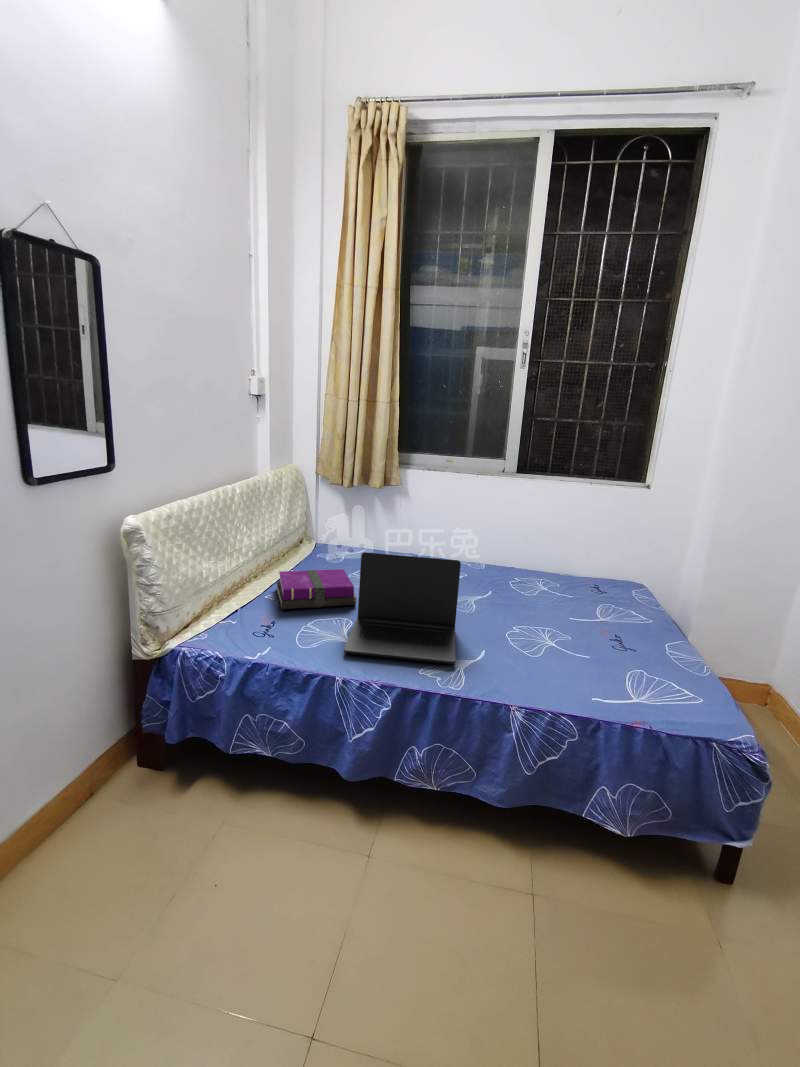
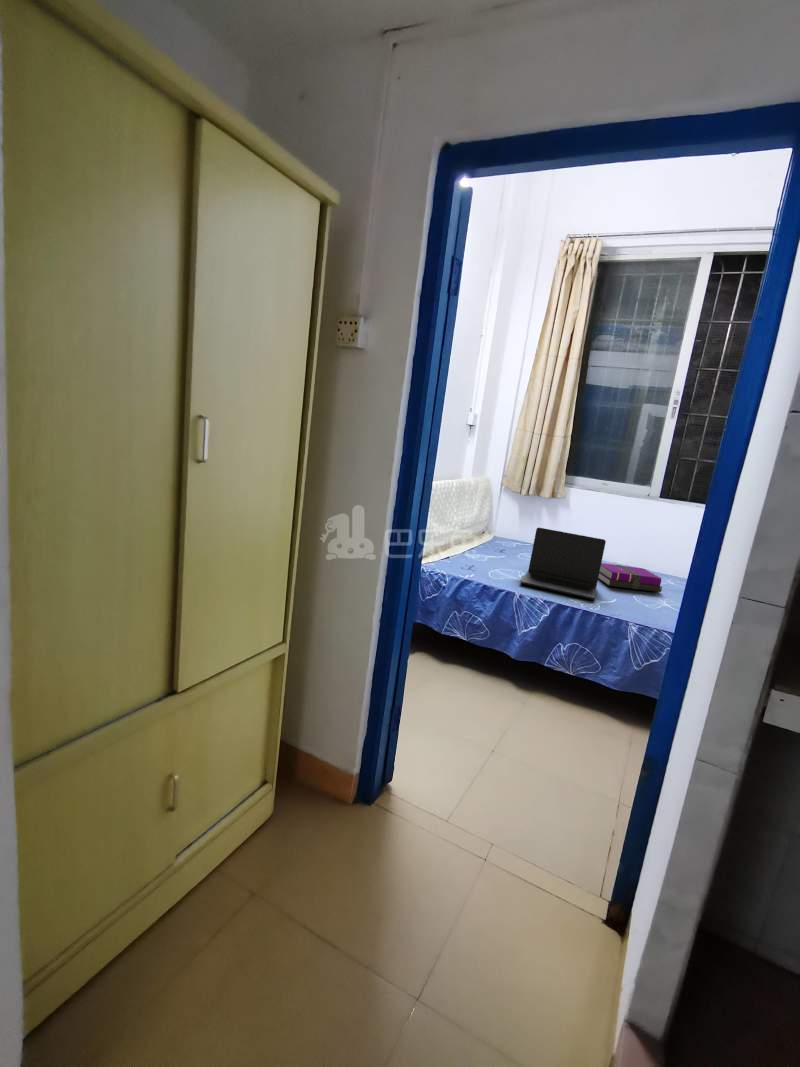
notebook: present [276,569,357,609] -> present [598,563,662,592]

